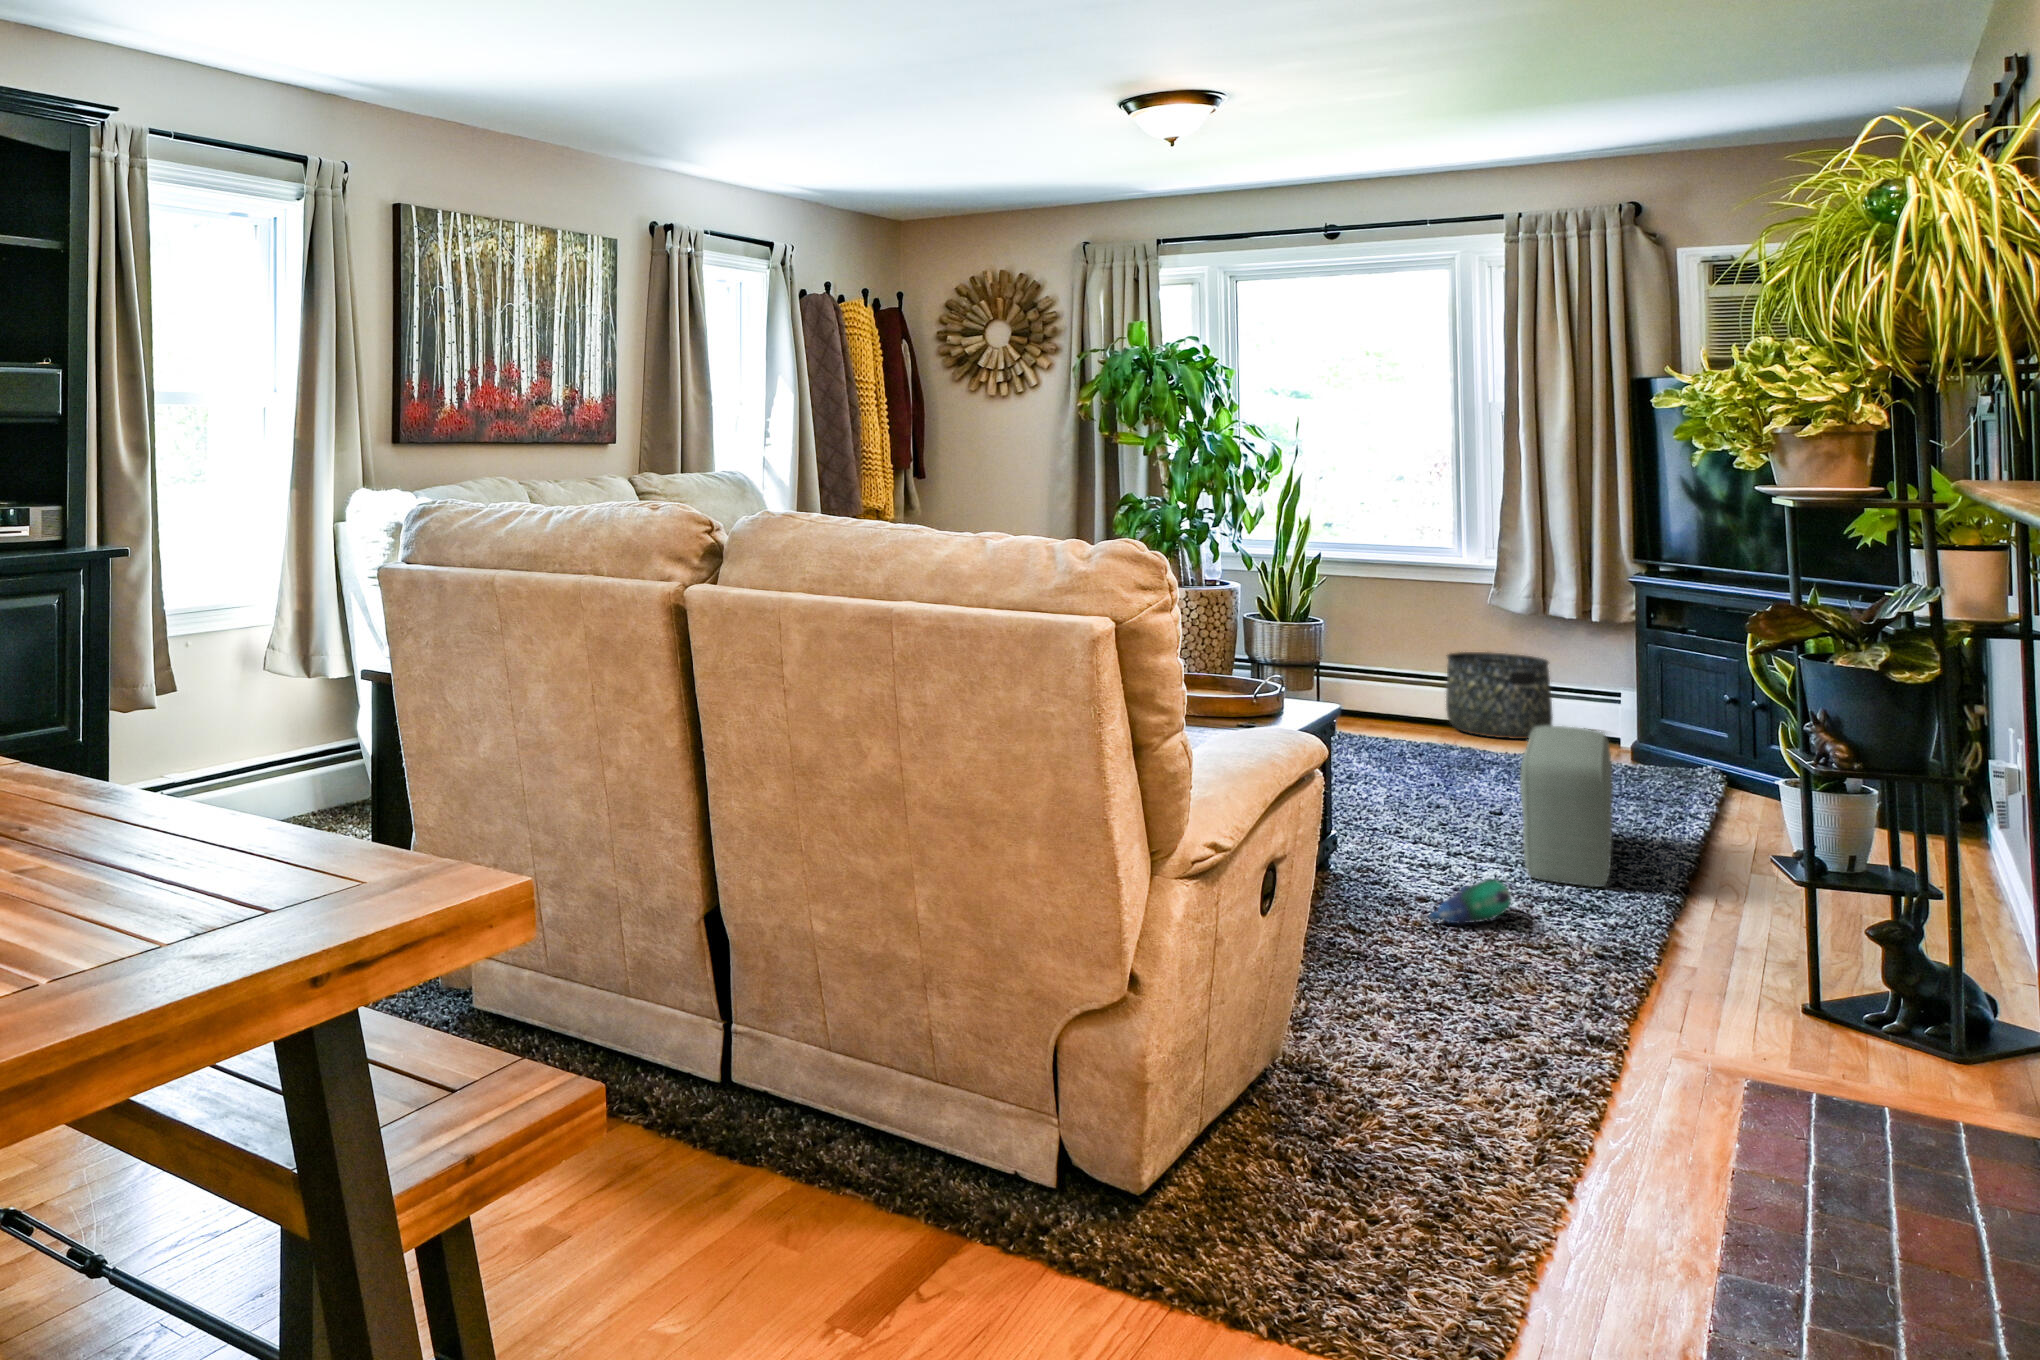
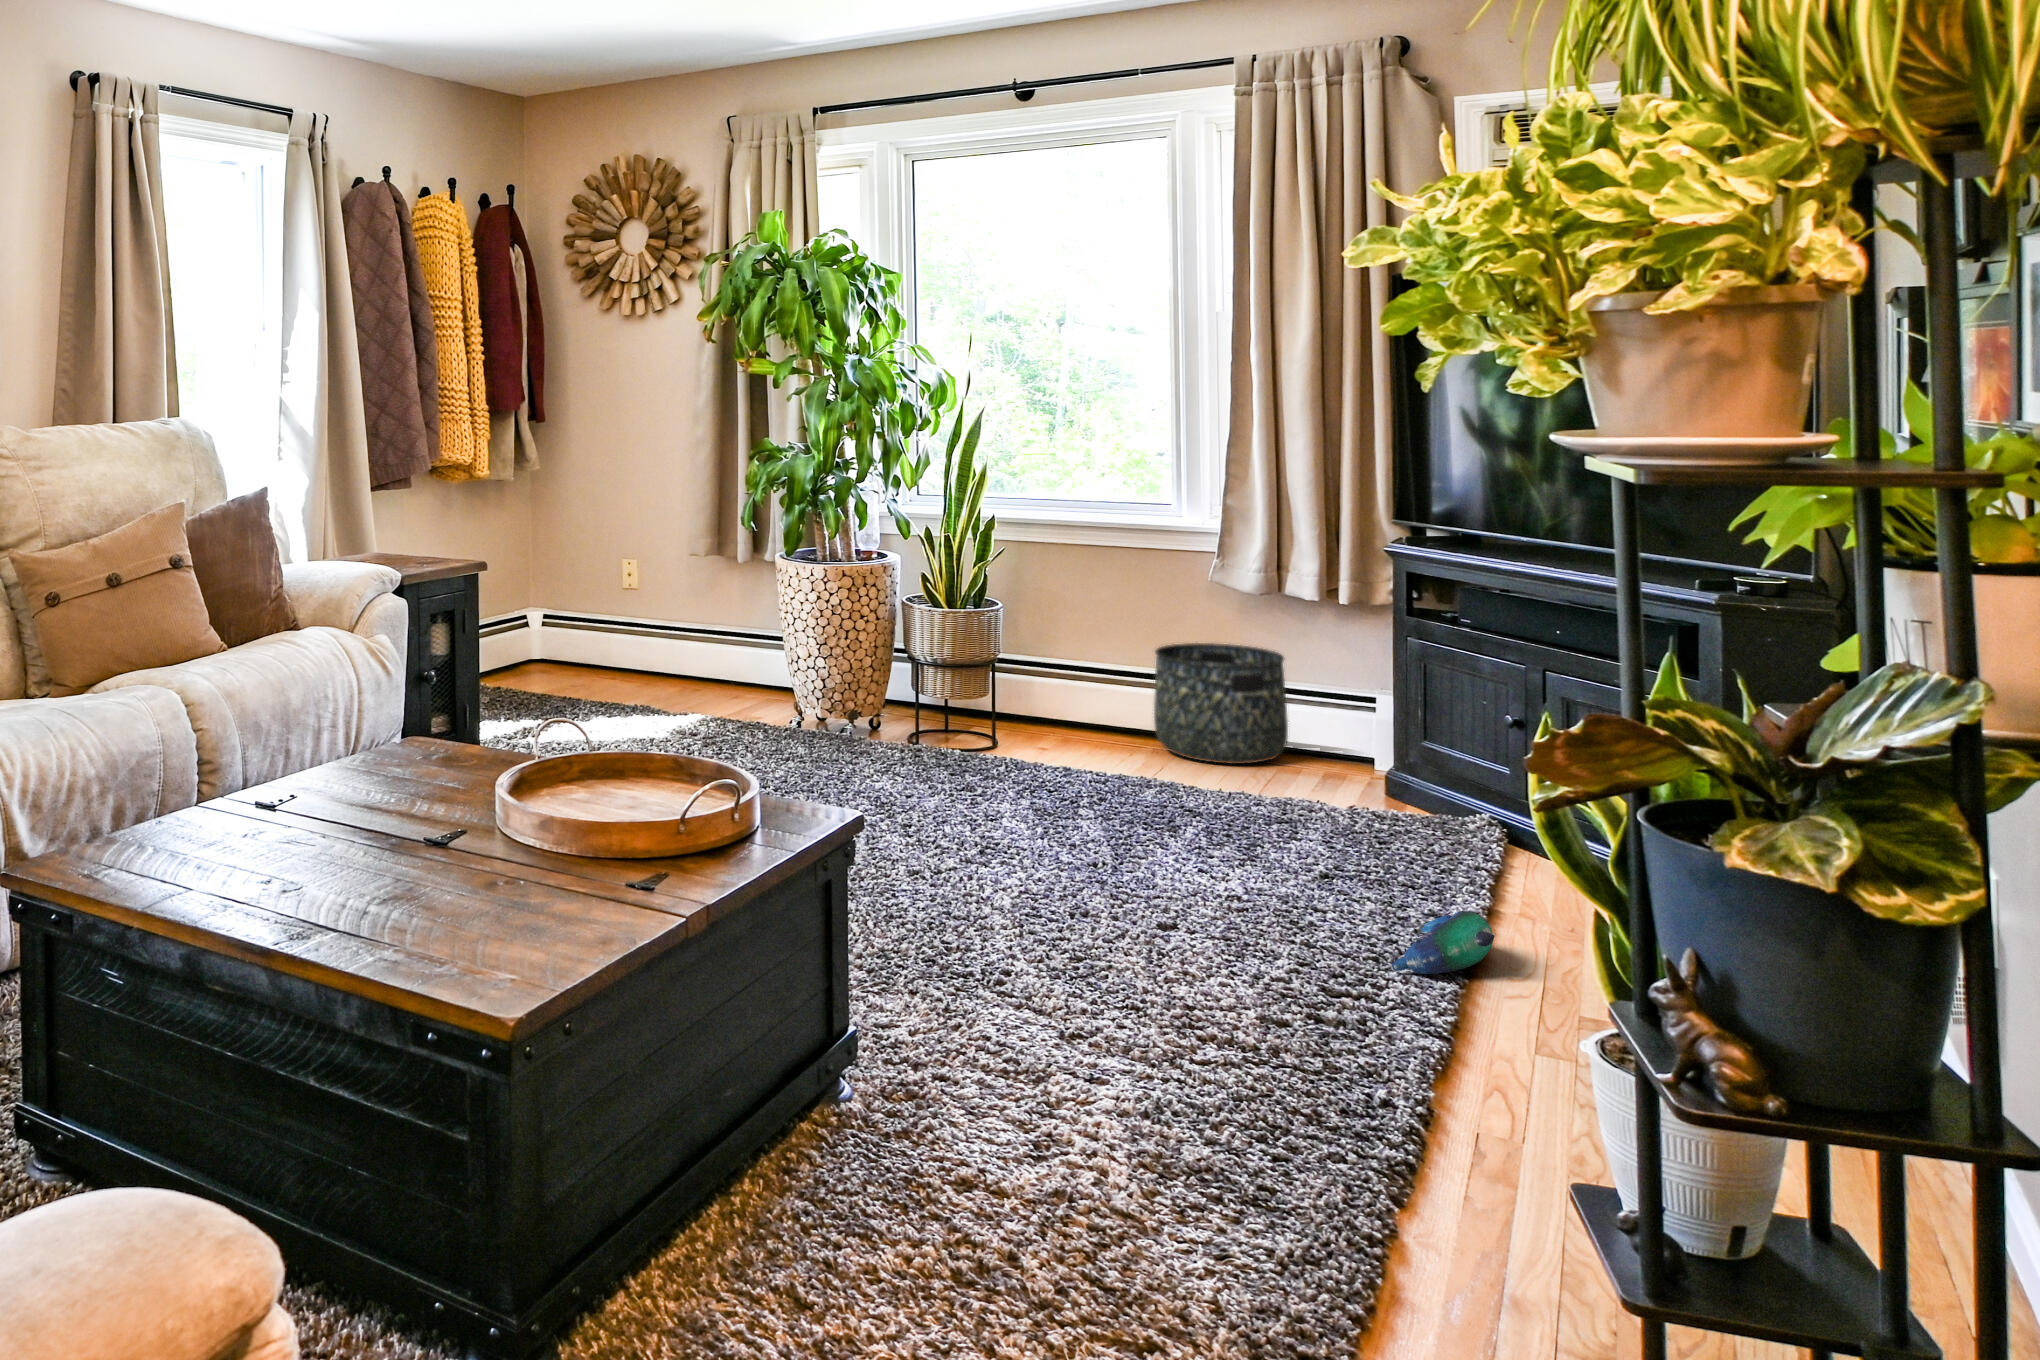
pouf: present [1520,726,1613,887] -> none [1167,807,1325,1123]
plush toy: present [1429,879,1512,924] -> present [1392,911,1495,976]

